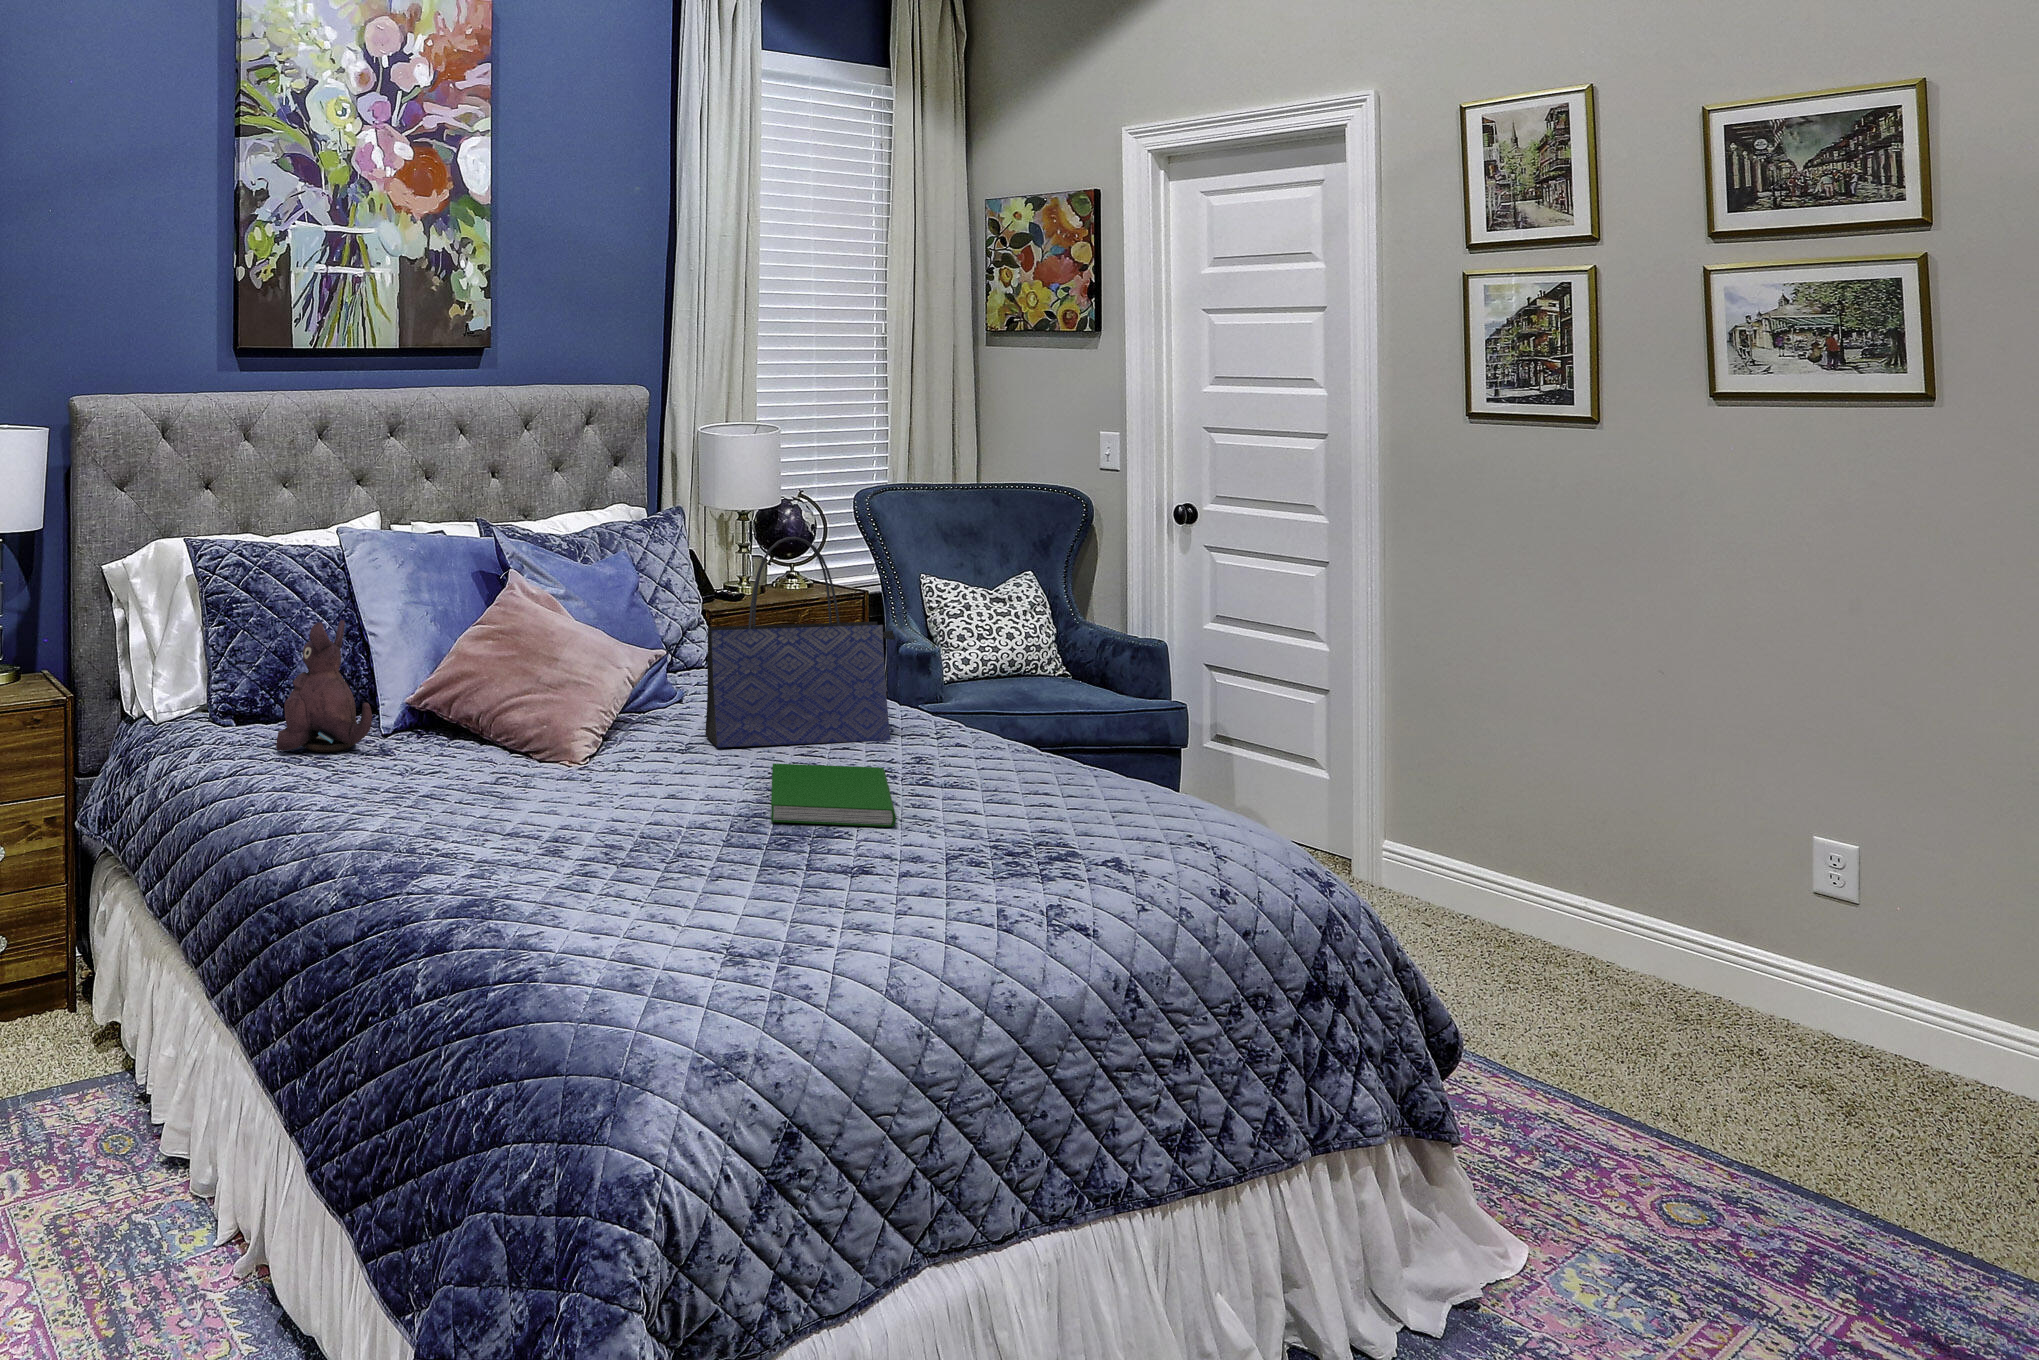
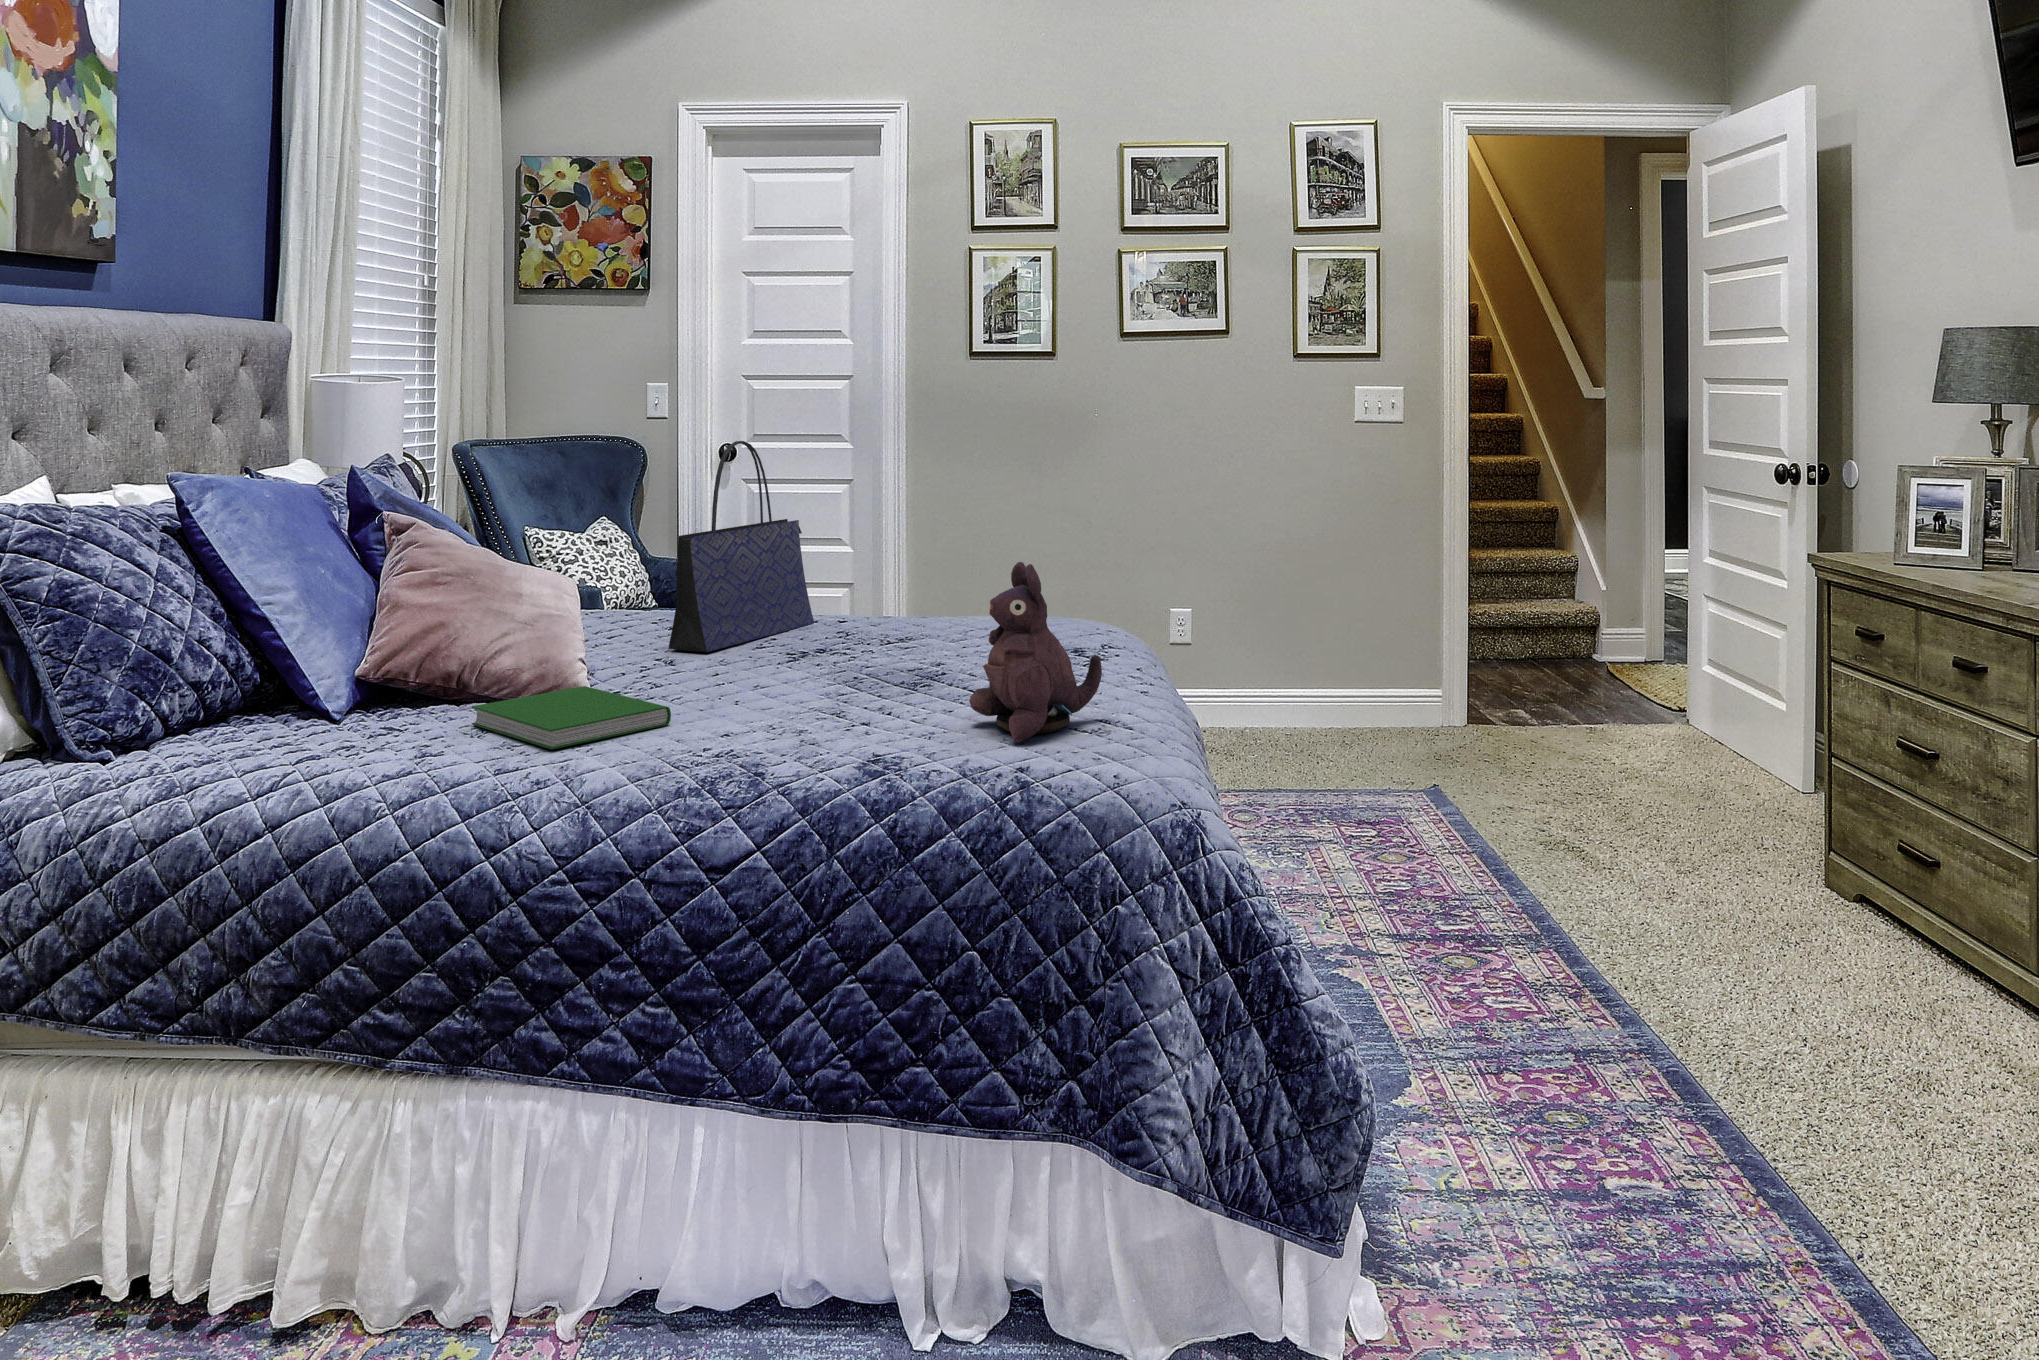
plush toy: present [276,620,372,752] -> present [969,562,1102,742]
hardcover book: present [771,764,896,827] -> present [472,686,671,750]

